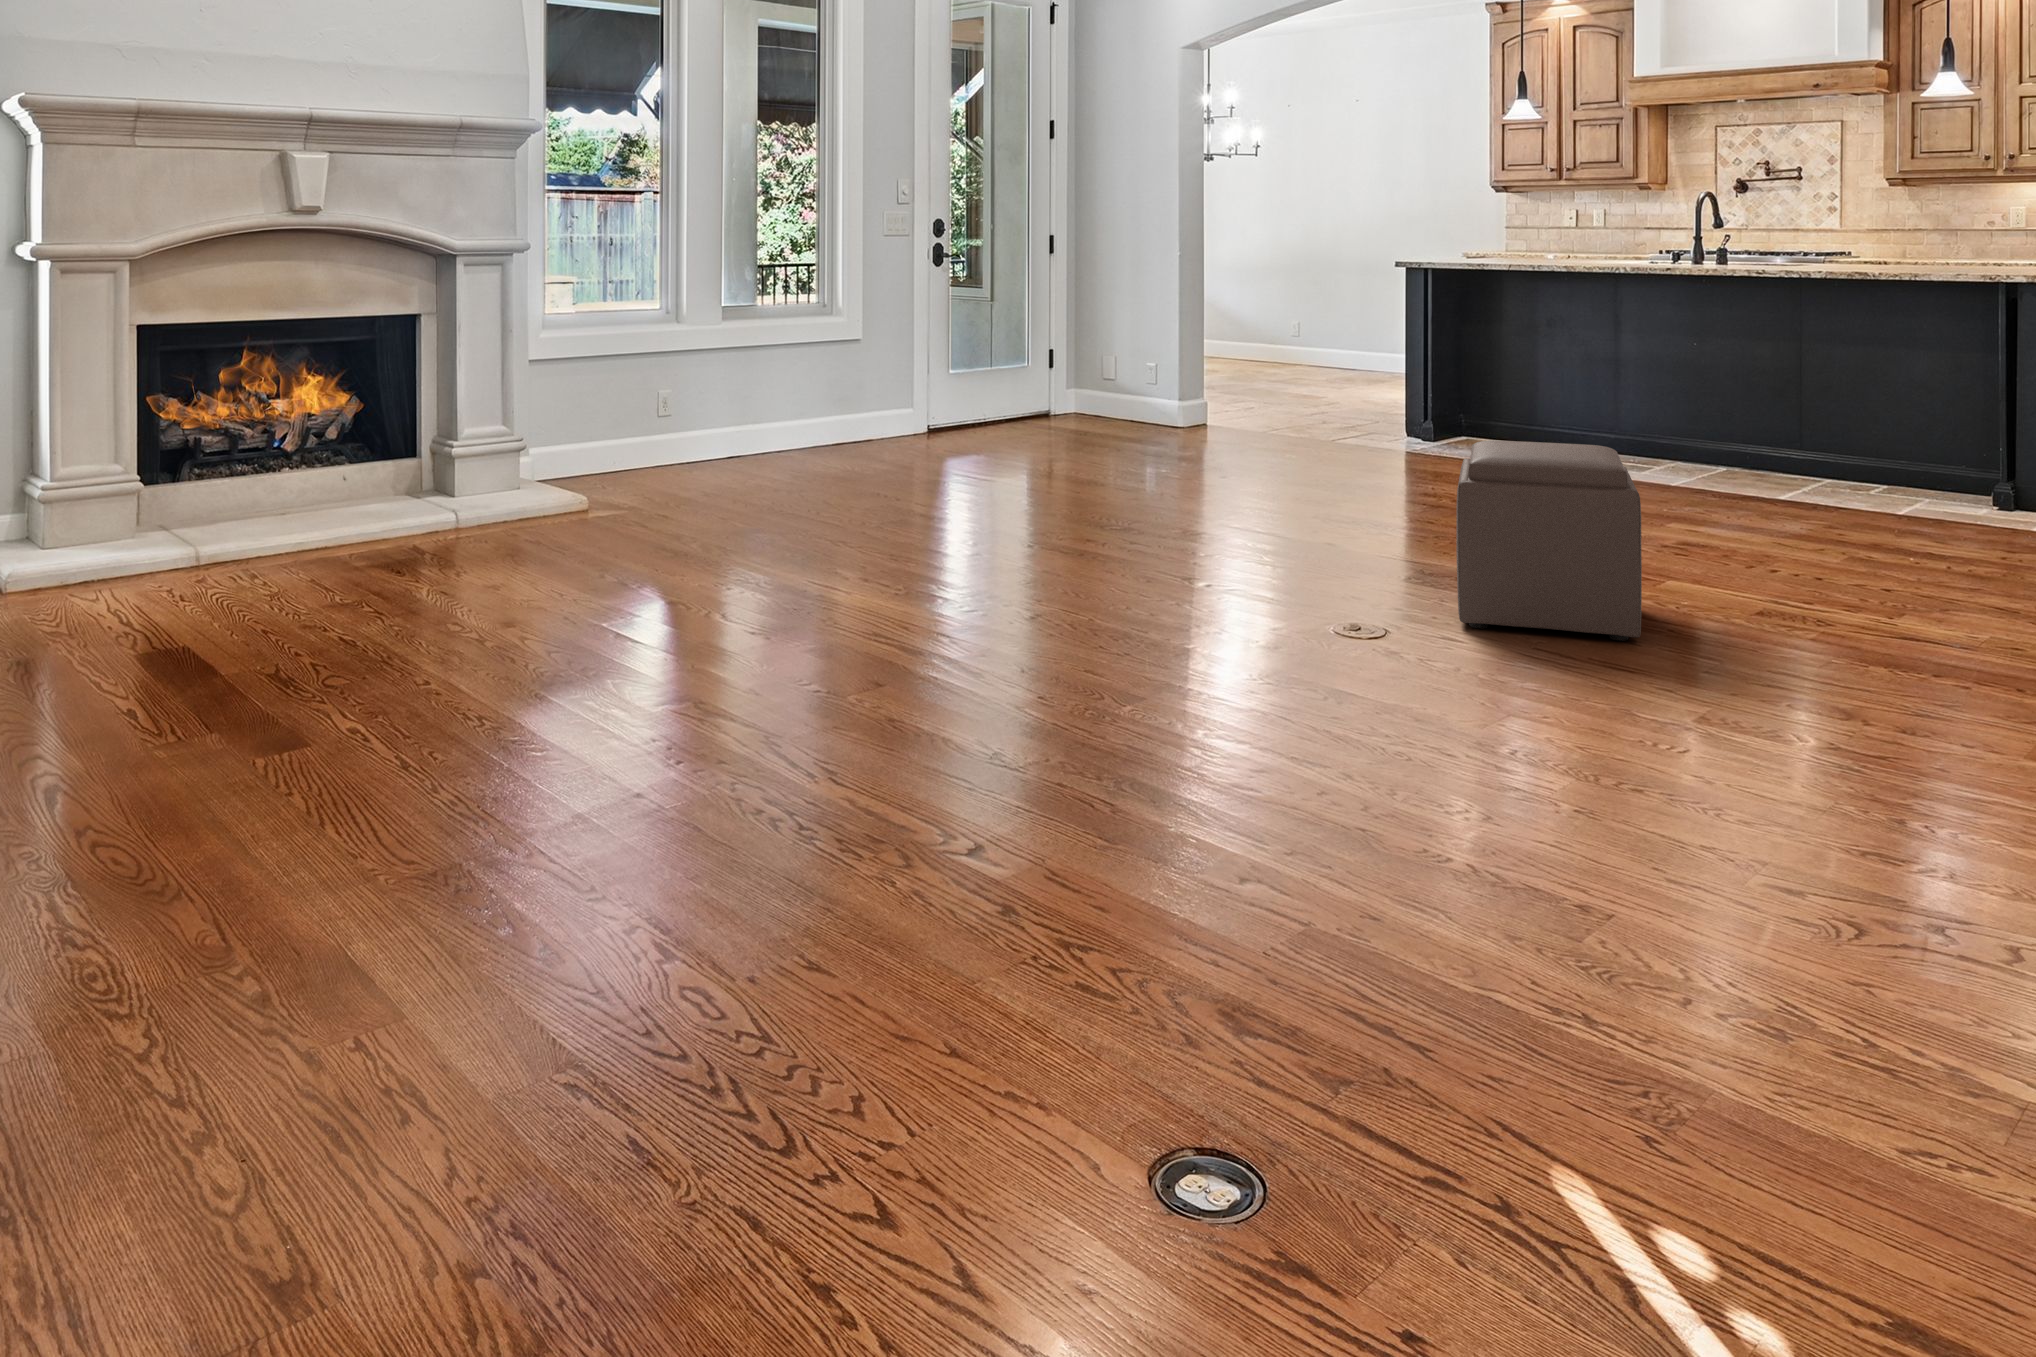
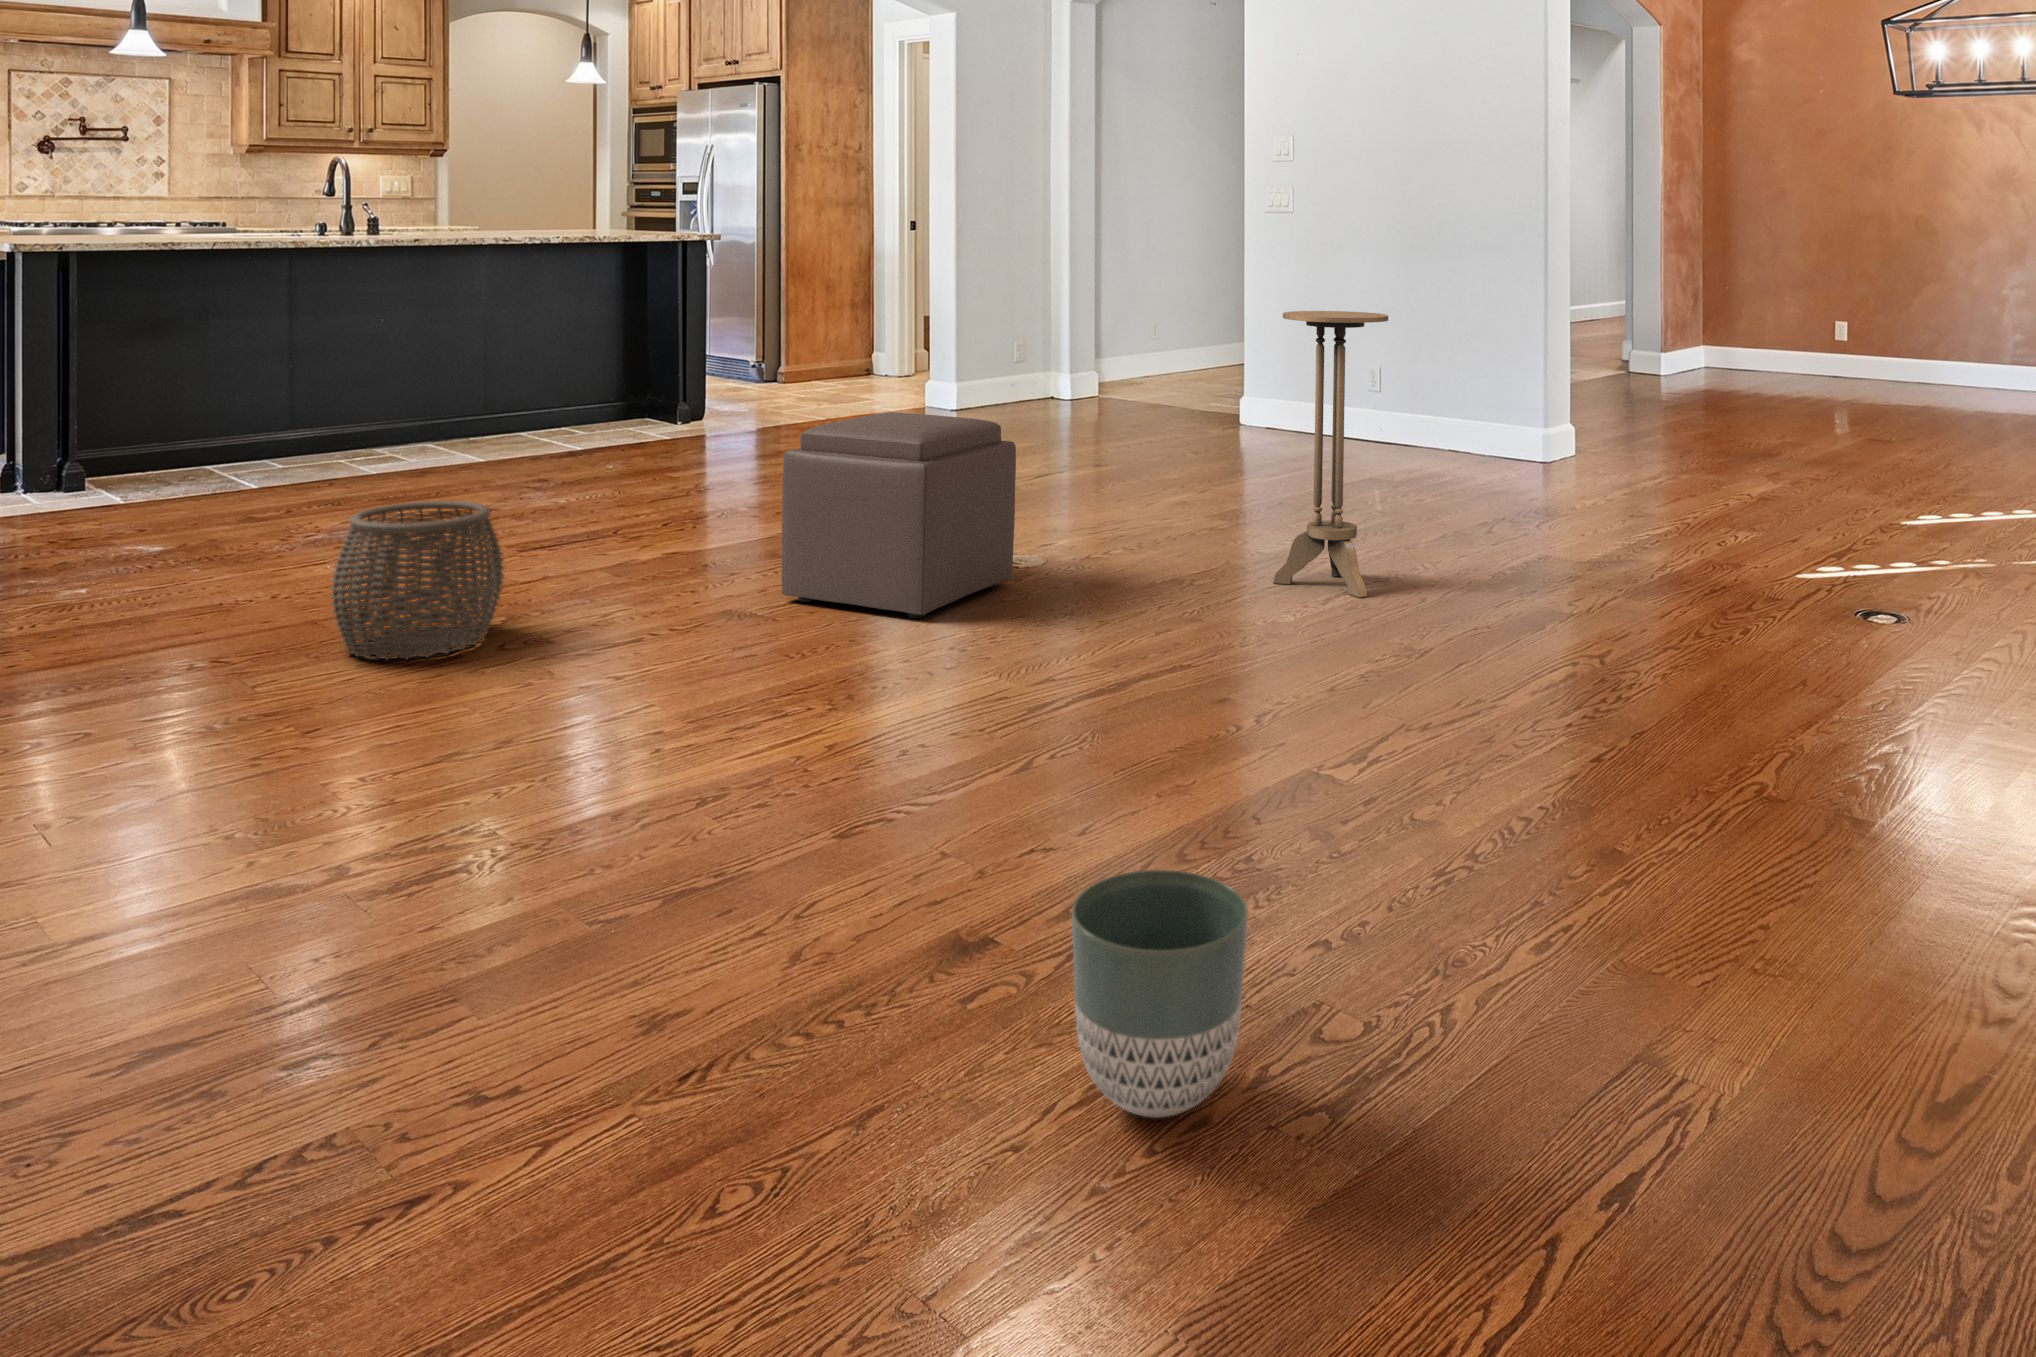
side table: none [1803,379,1984,784] -> present [1273,311,1388,598]
woven basket: none [1199,446,1307,550] -> present [331,501,504,660]
planter: none [639,604,731,718] -> present [1072,870,1248,1118]

